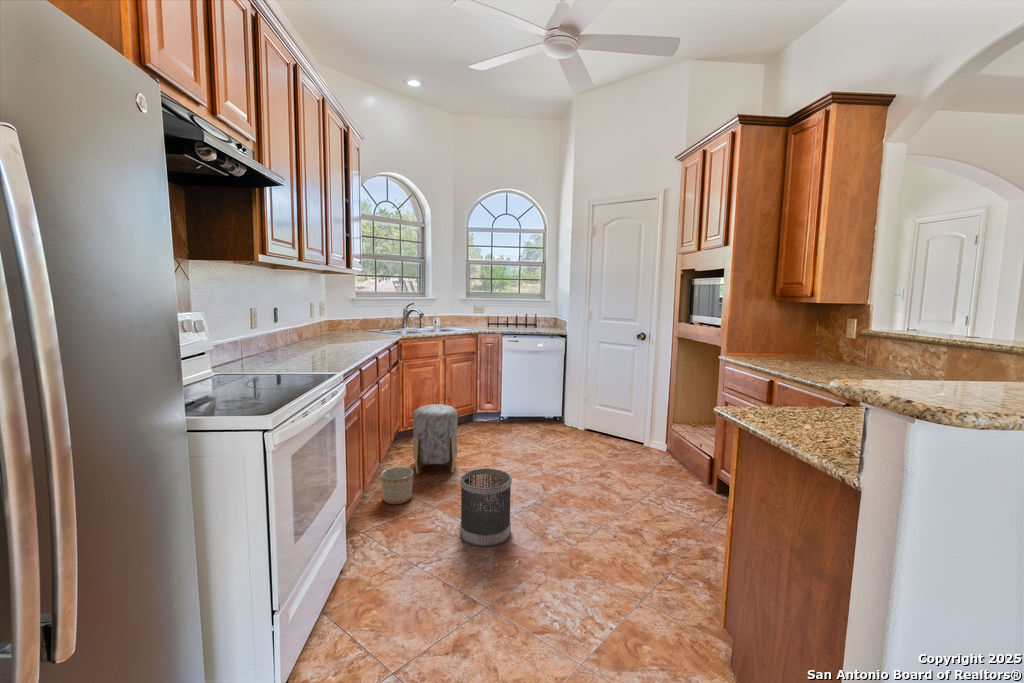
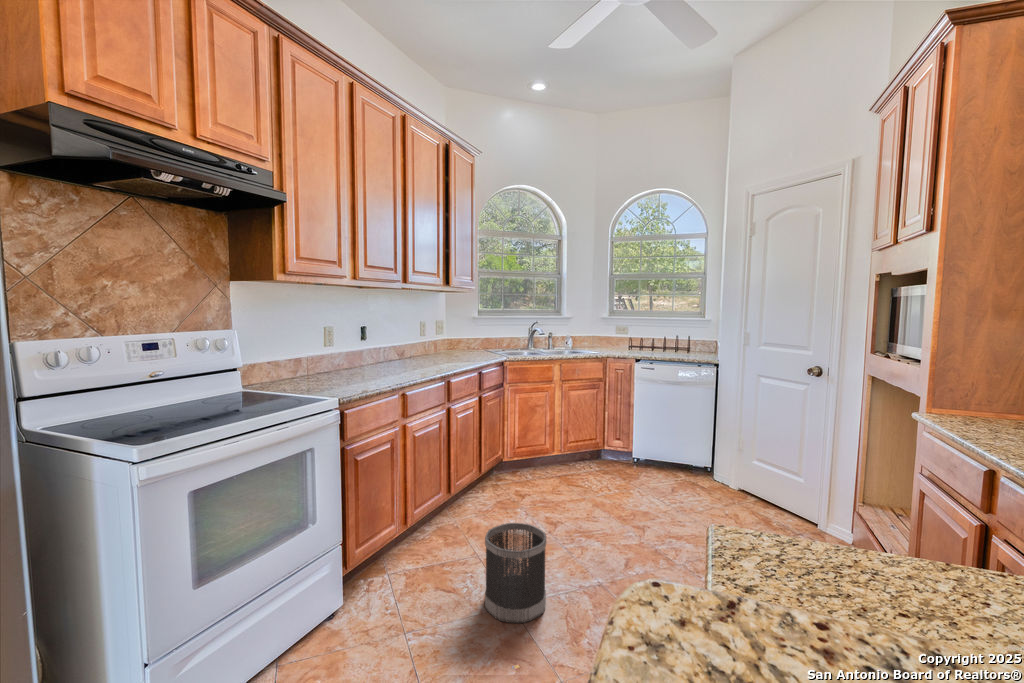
stool: present [413,404,458,474] -> none [492,437,546,520]
planter: present [381,467,413,504] -> none [437,502,472,545]

